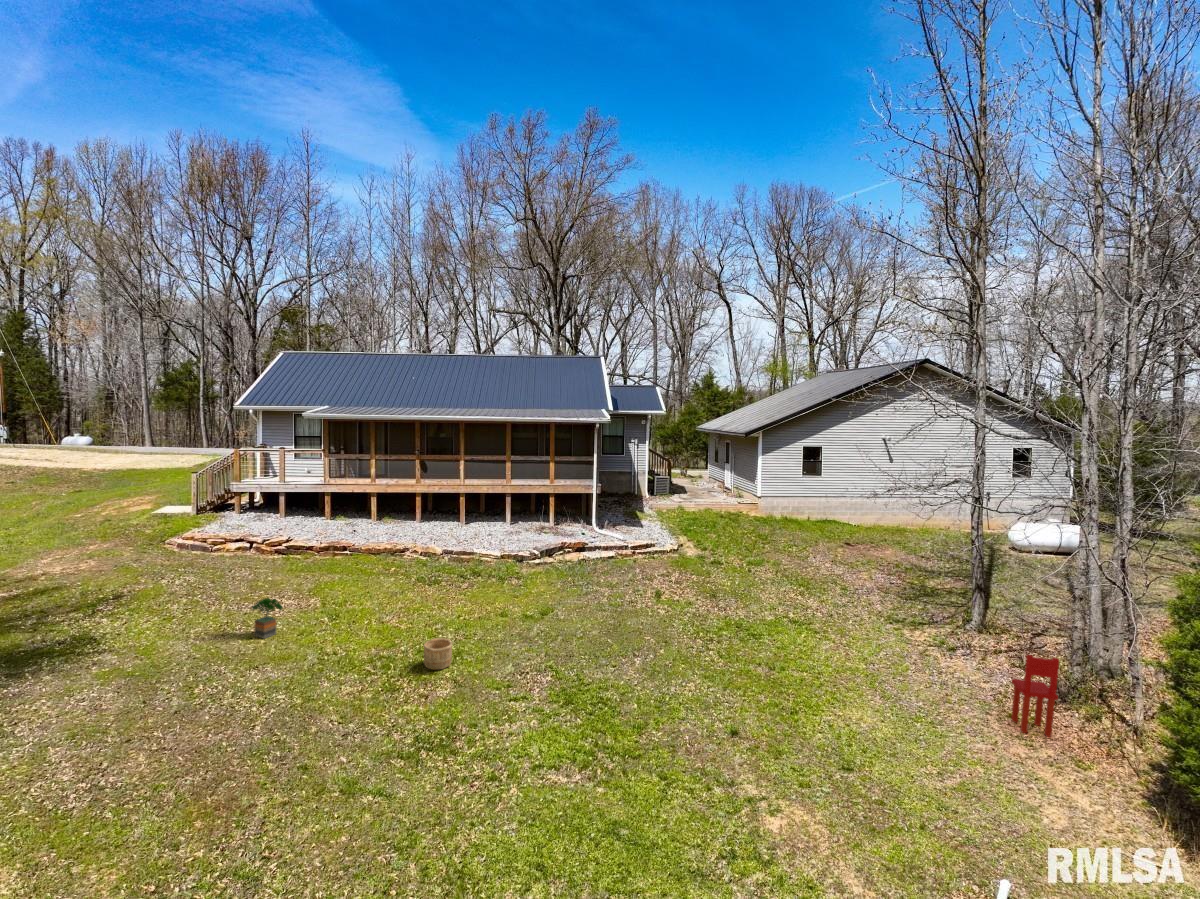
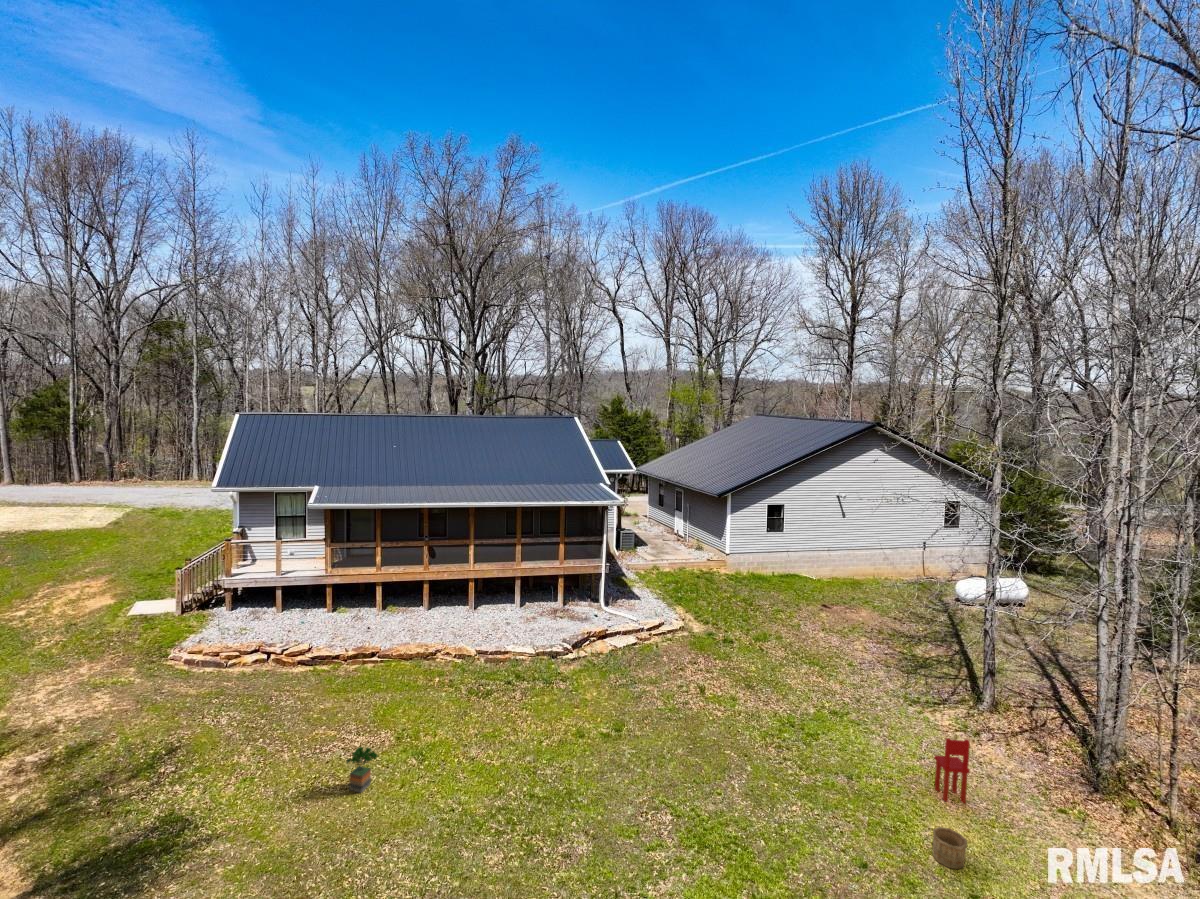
wooden bucket: present [423,638,452,670] -> present [933,827,967,869]
chair: present [1011,655,1059,737] -> present [934,738,970,803]

